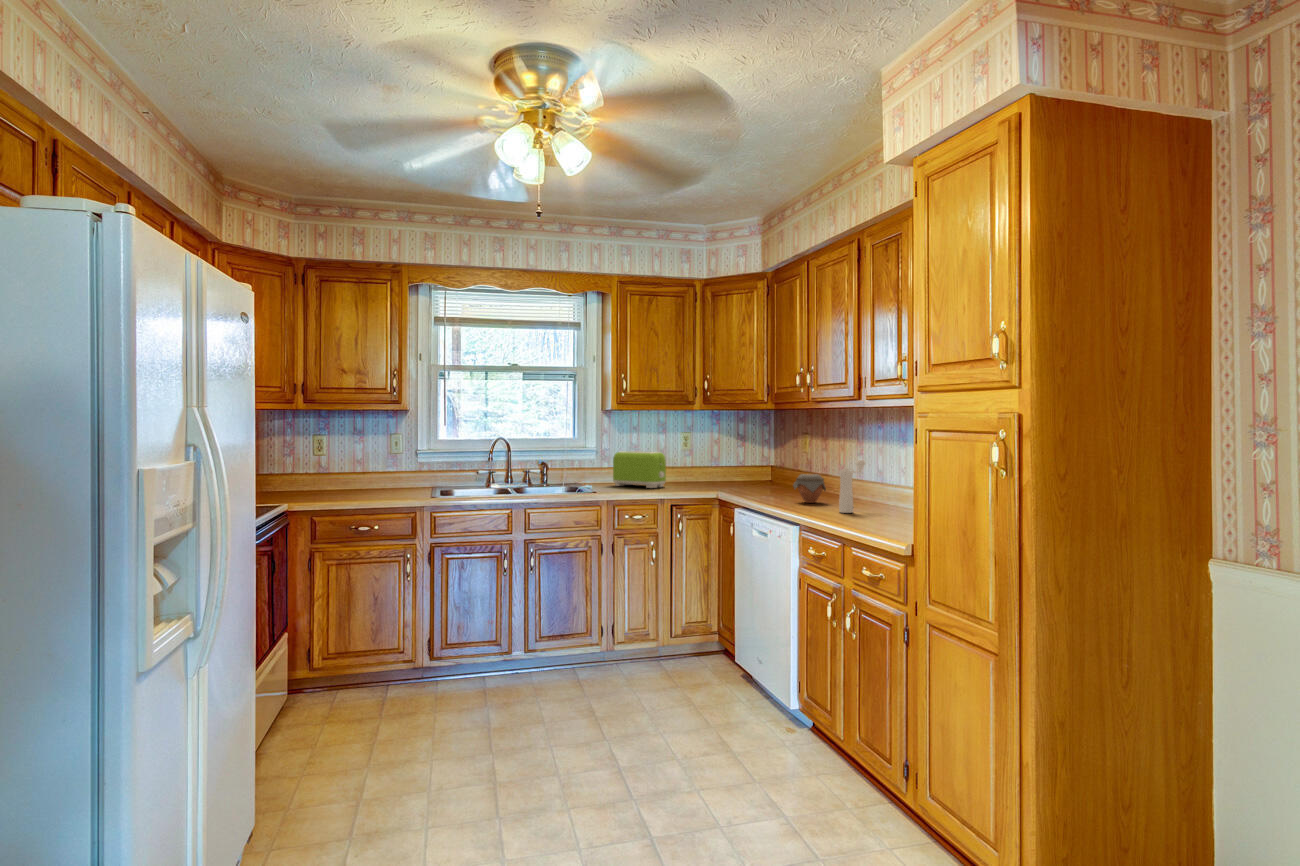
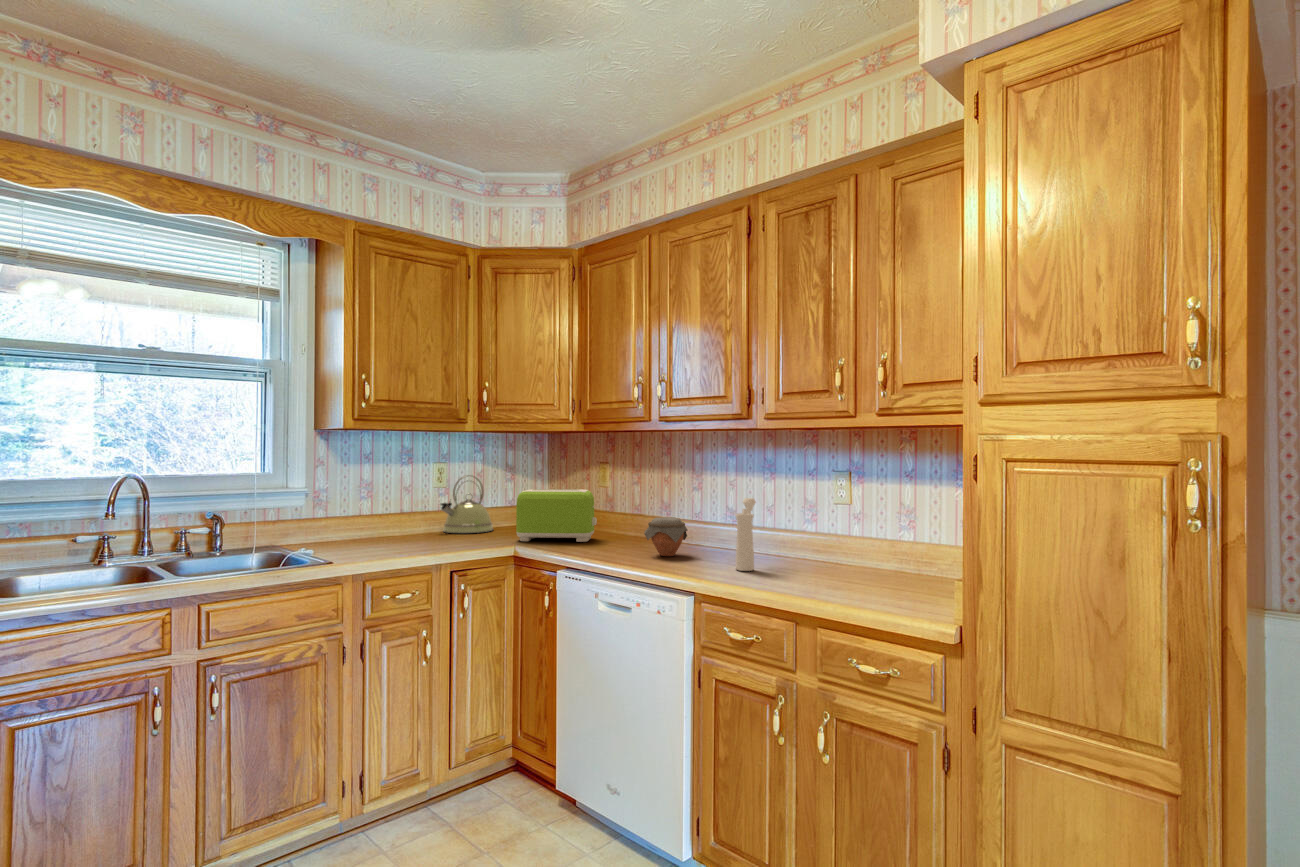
kettle: none [682,443,721,484] -> present [441,475,493,533]
toaster: present [613,451,666,488] -> present [516,489,597,542]

